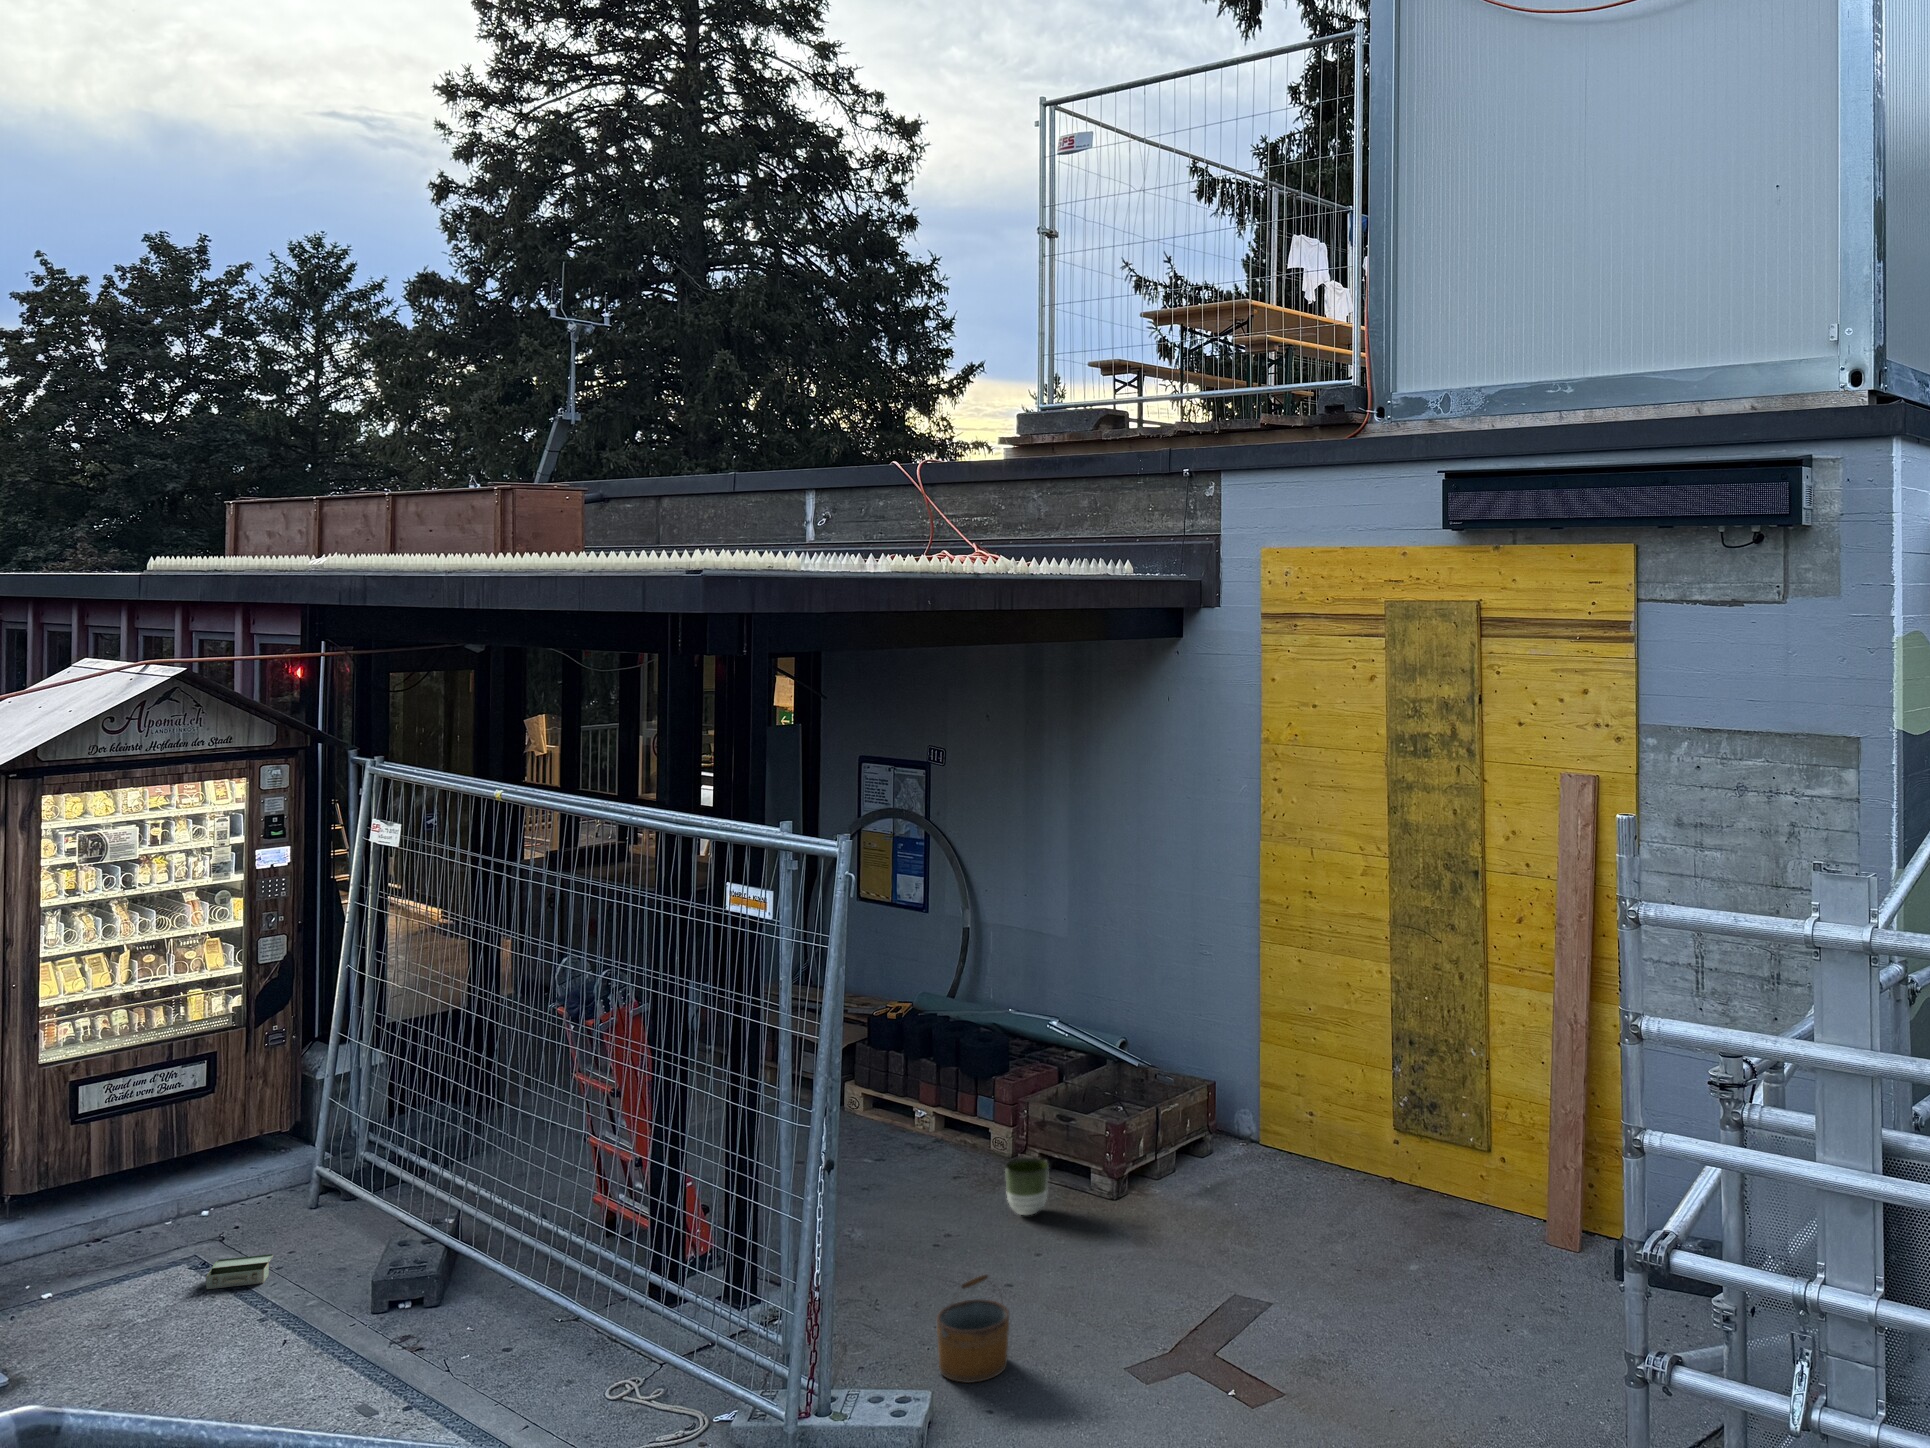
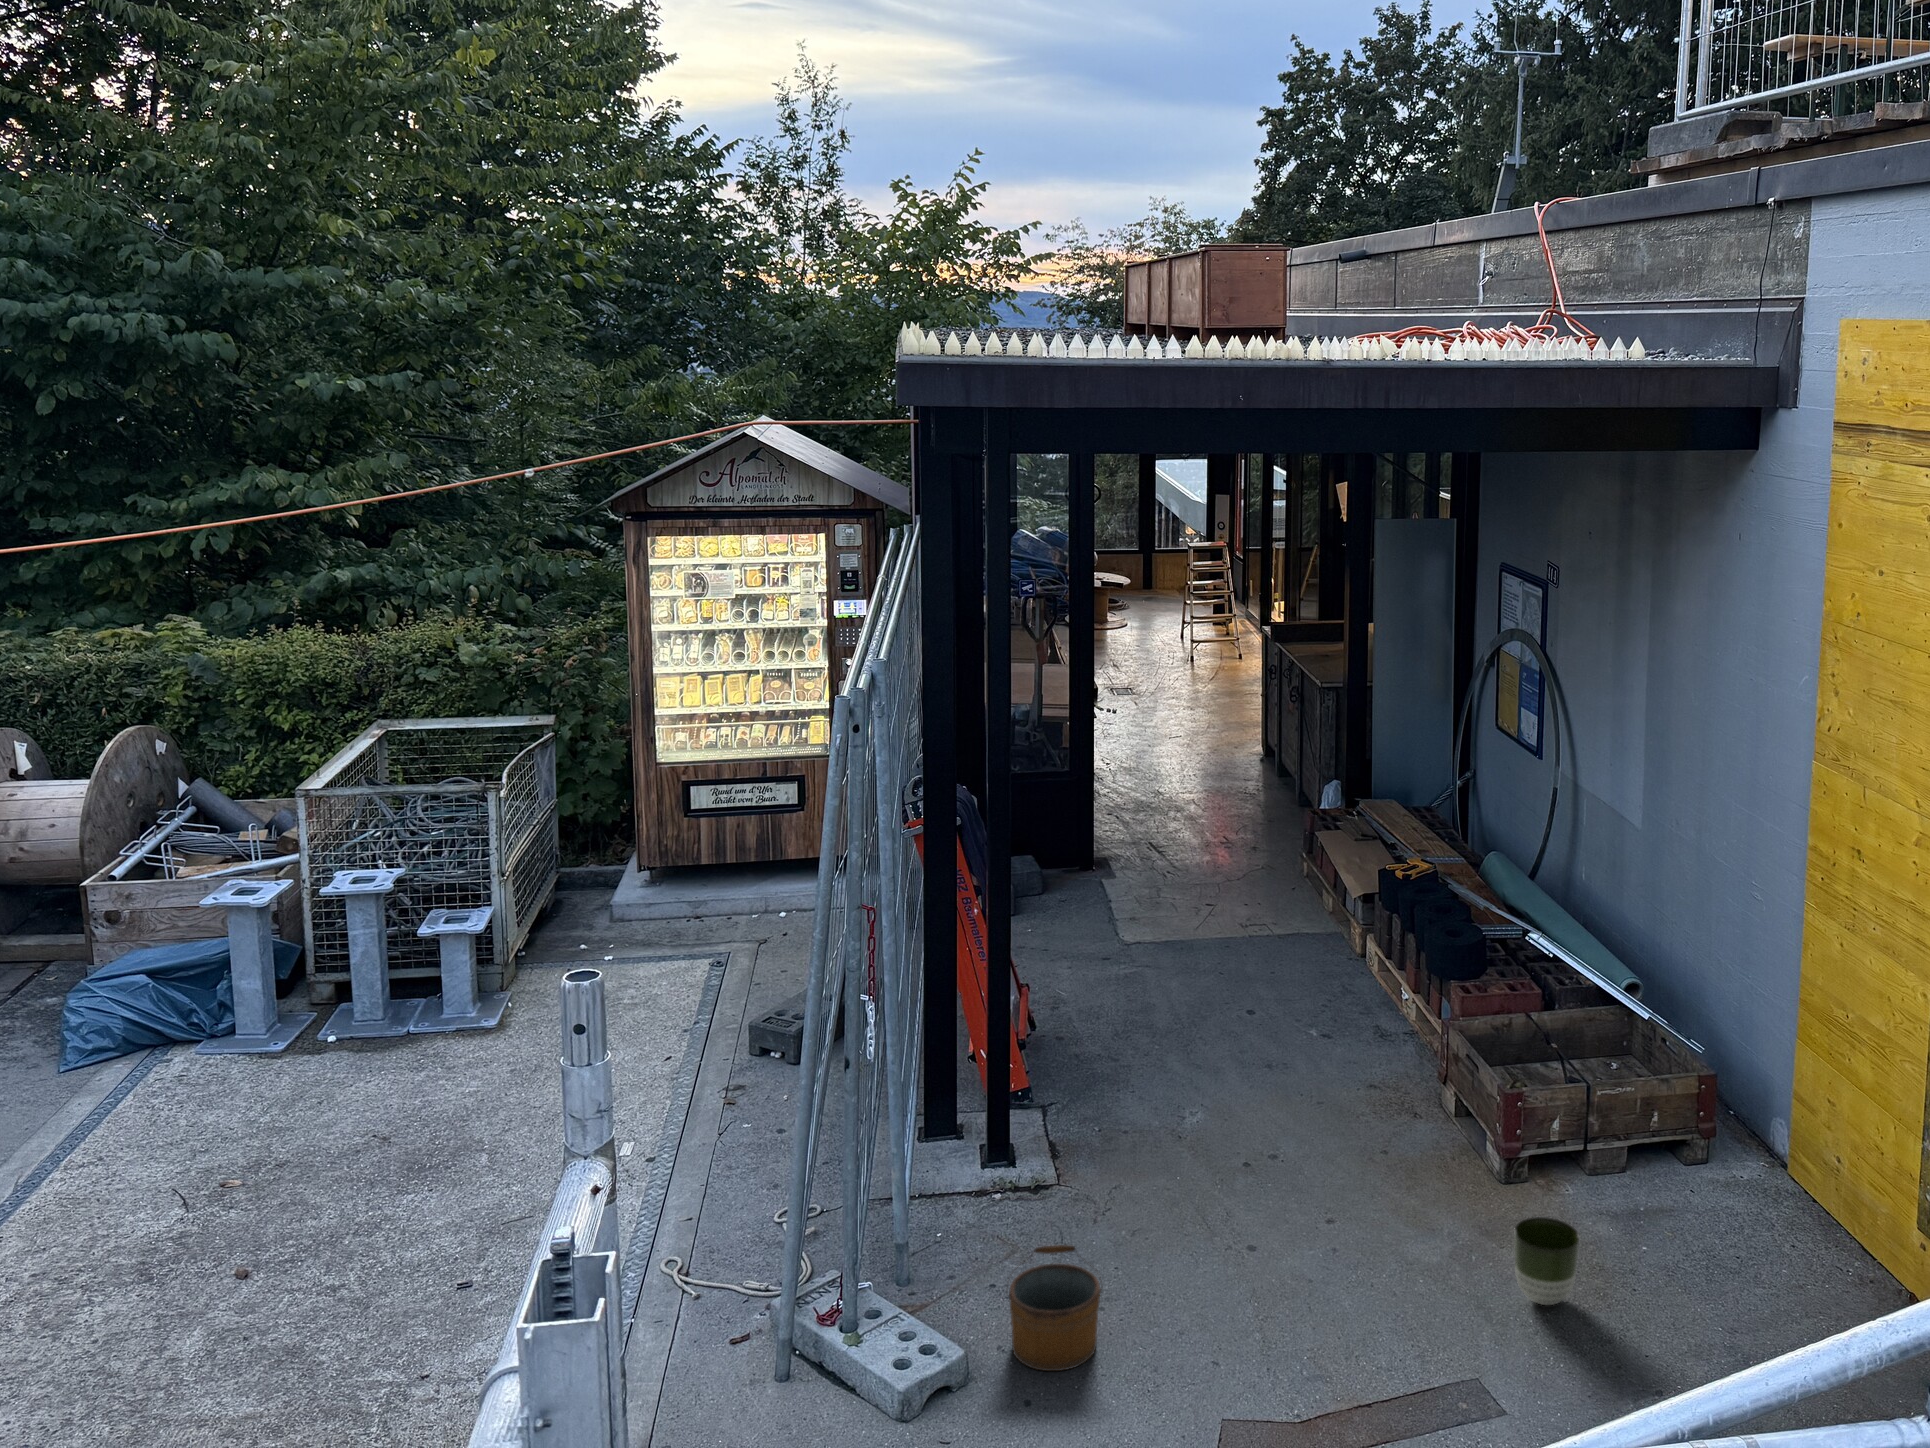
planter: present [1005,1157,1049,1215] -> present [1514,1217,1580,1305]
toolbox: present [206,1254,273,1289] -> none [690,965,748,997]

